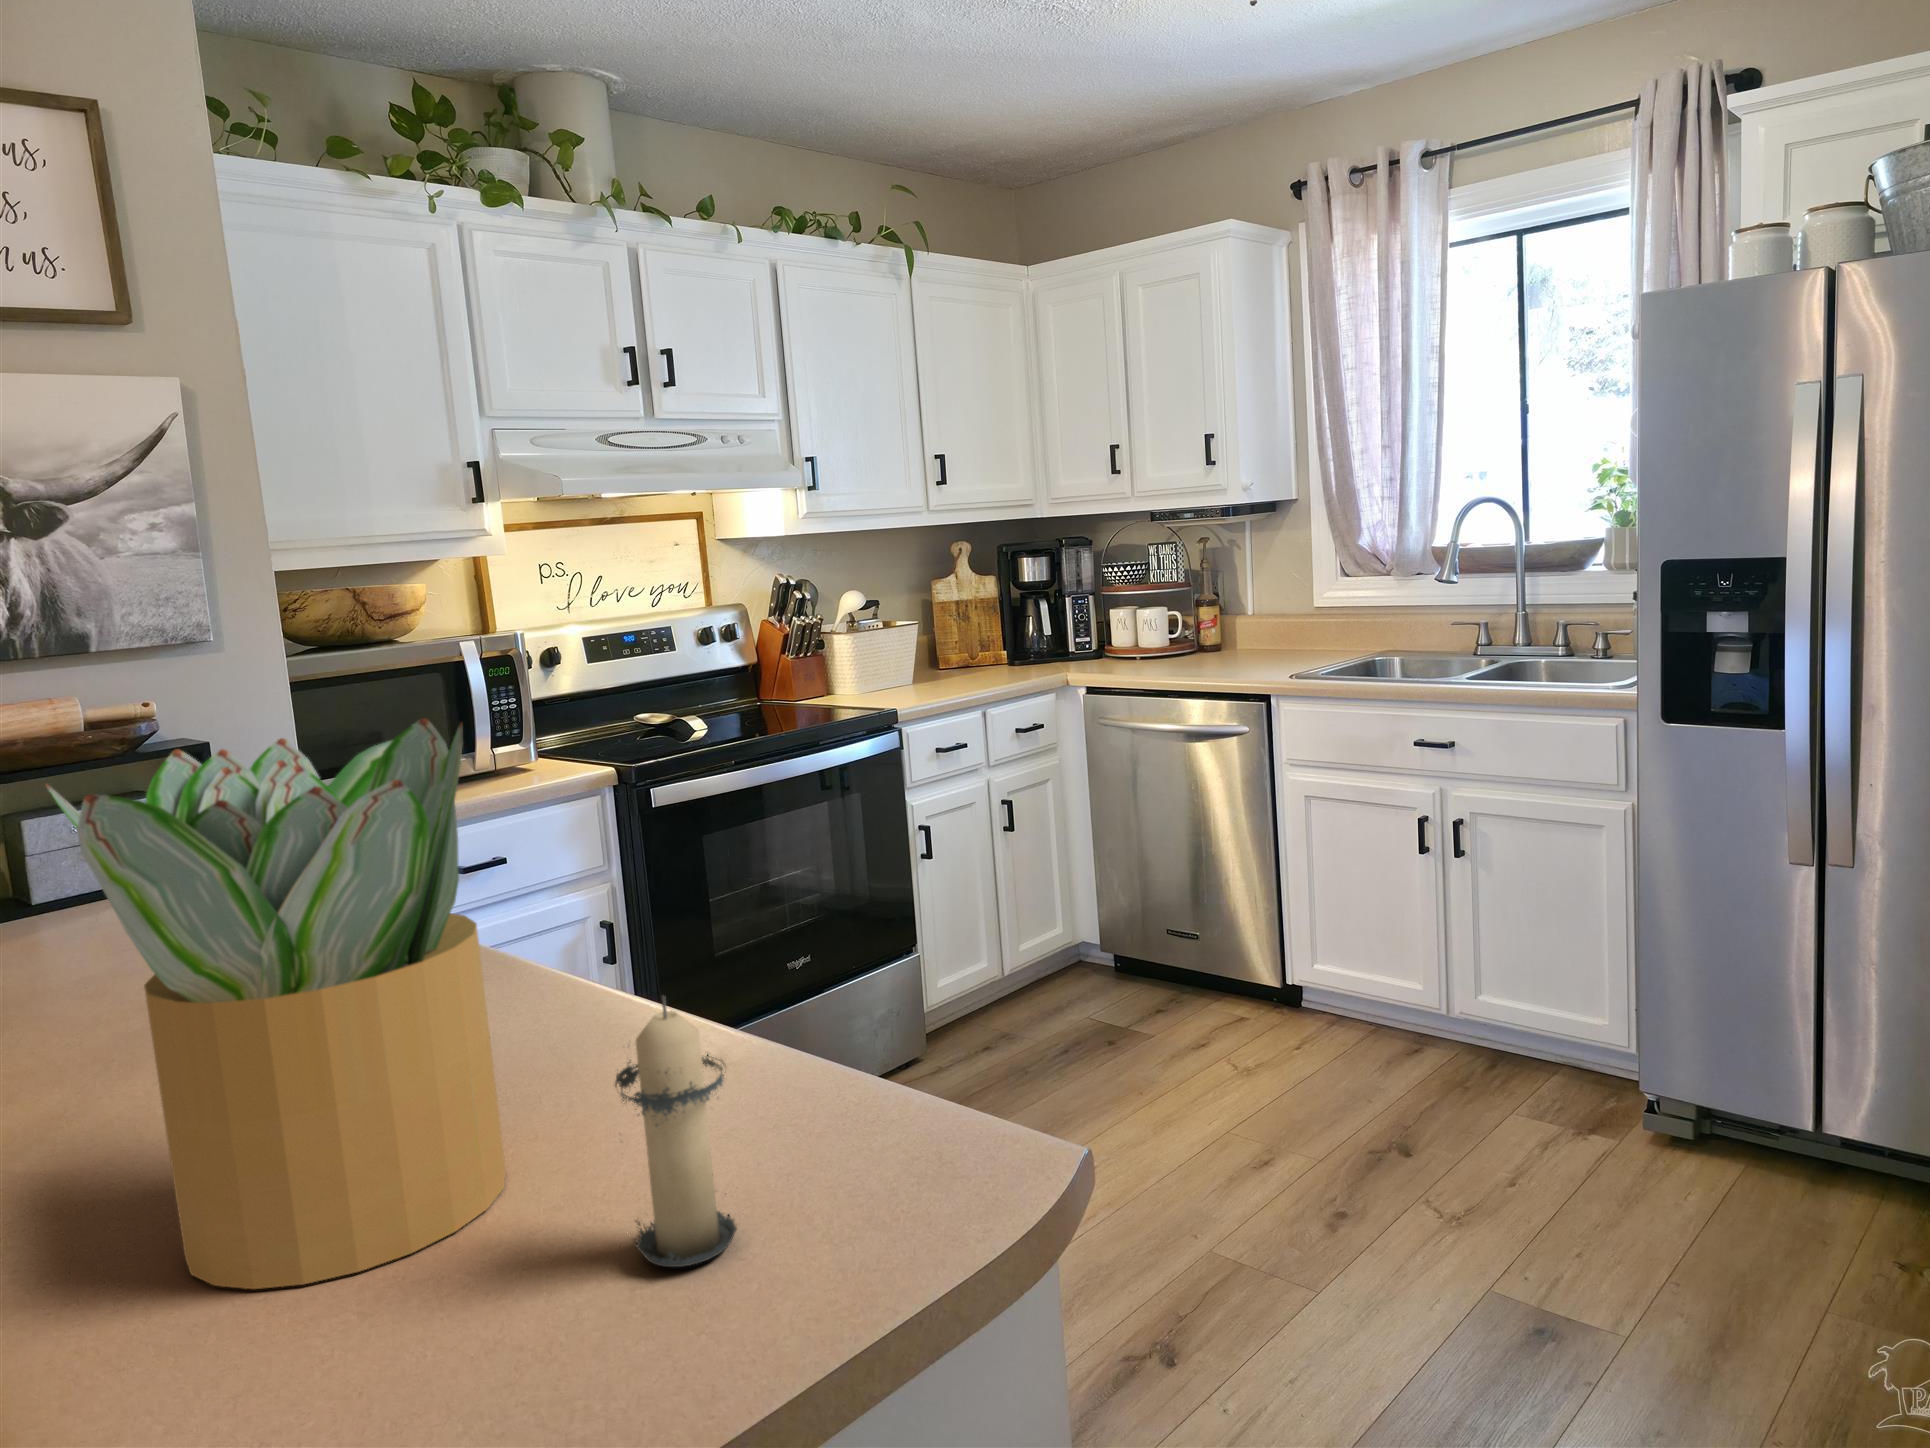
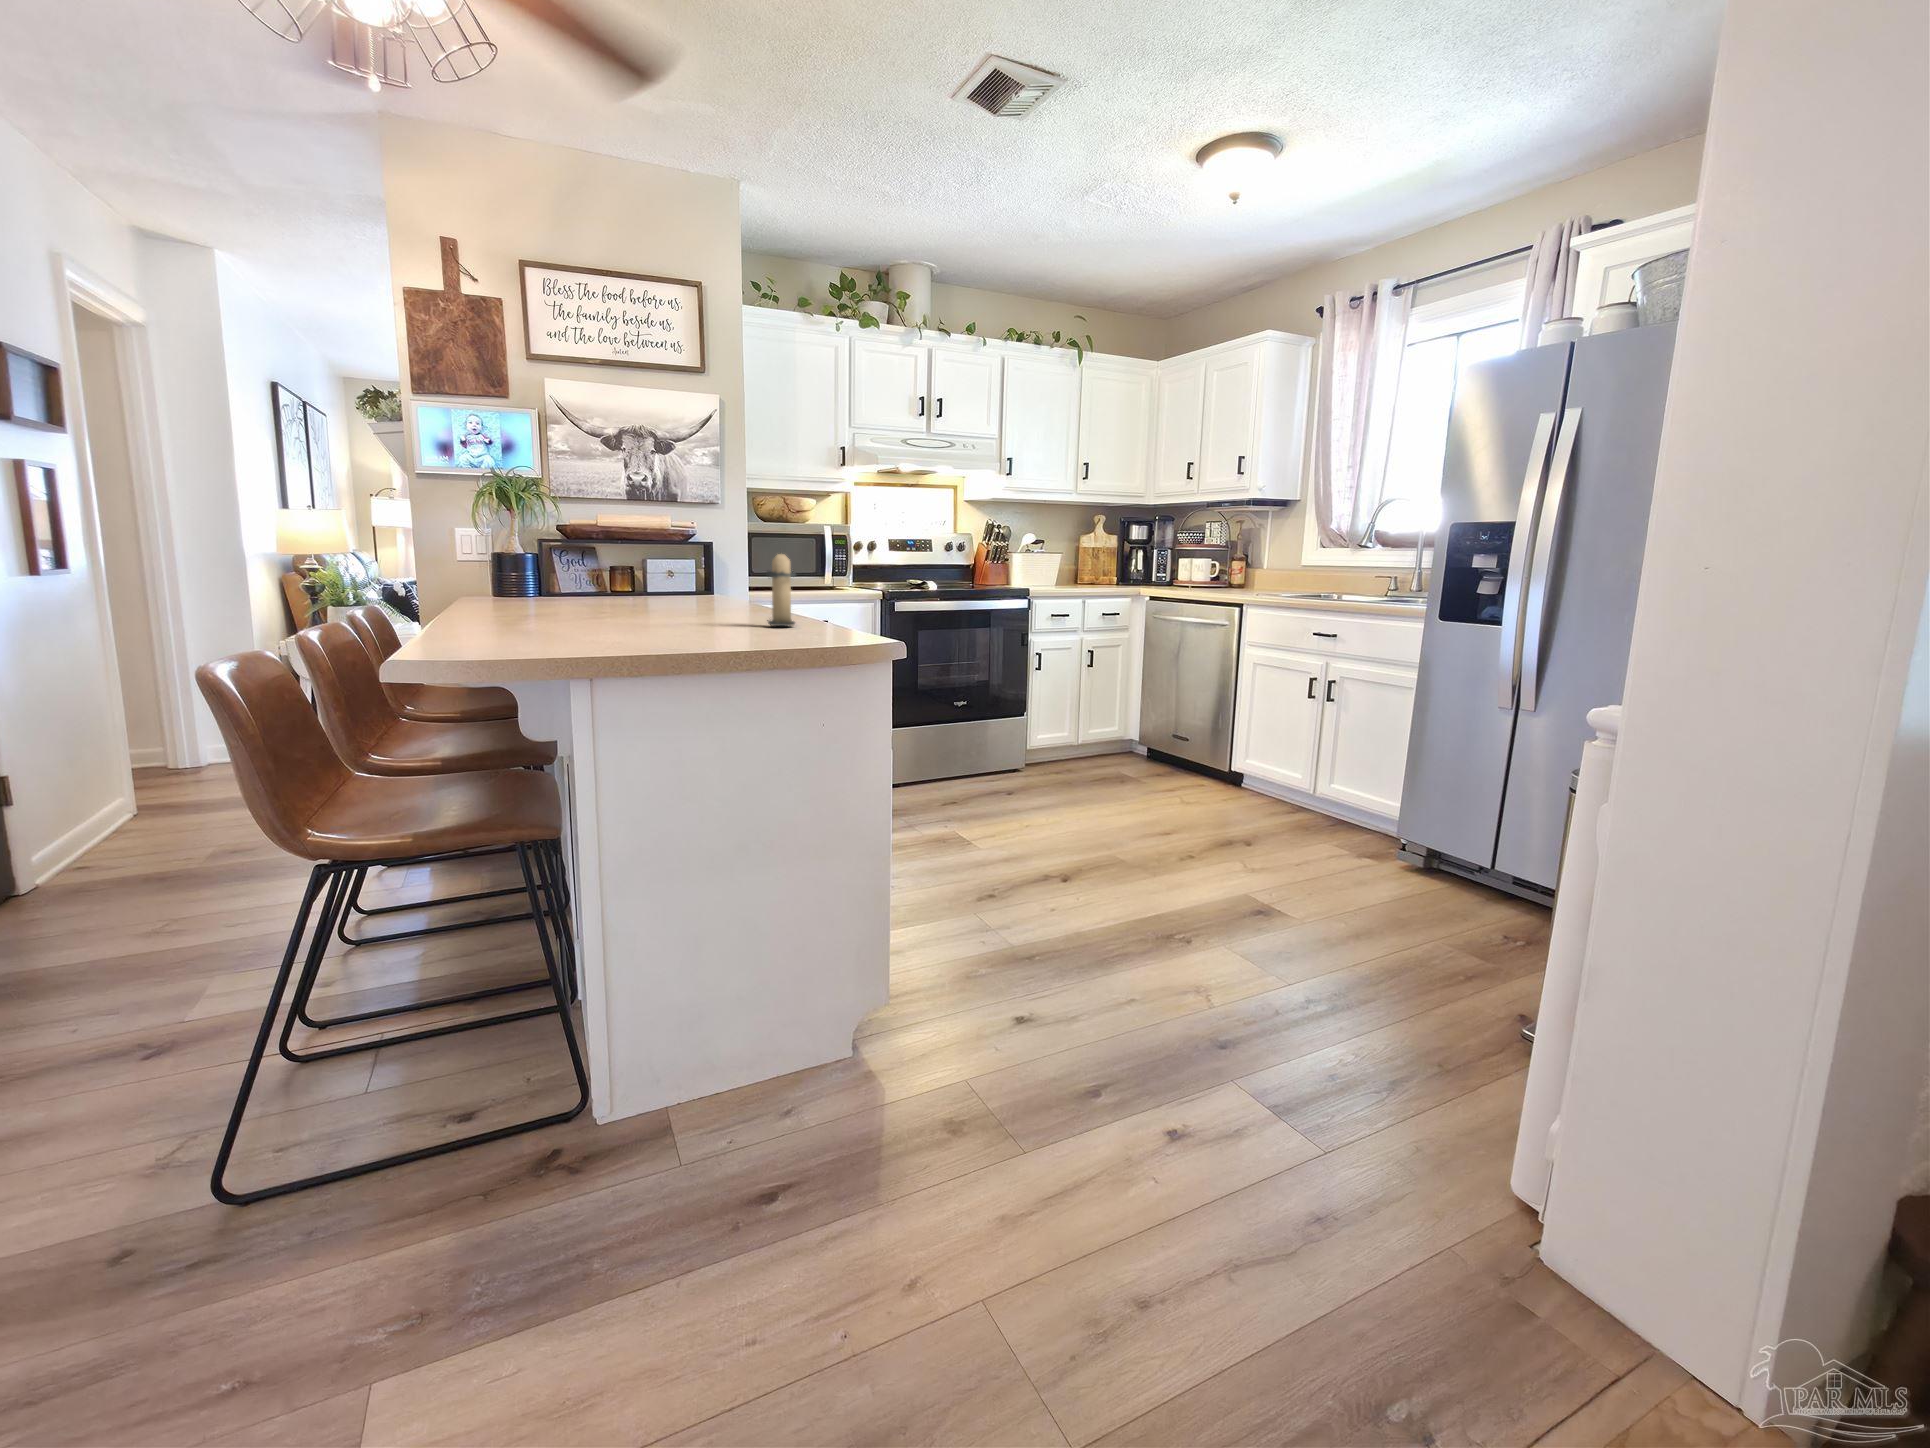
potted plant: present [46,718,506,1289] -> none [641,474,749,622]

